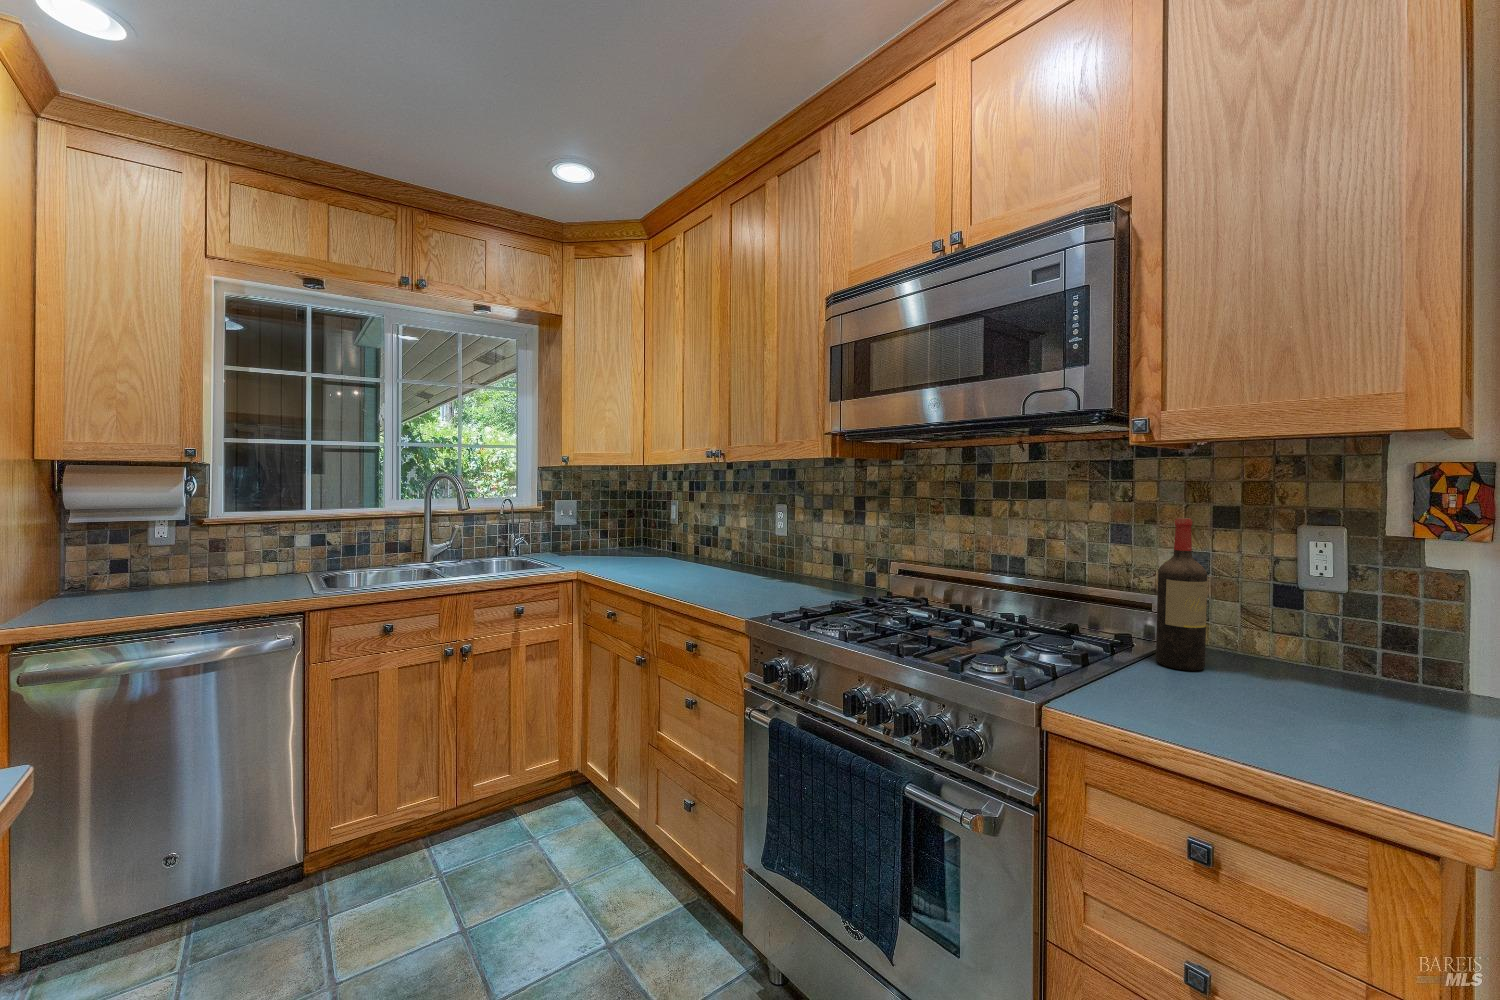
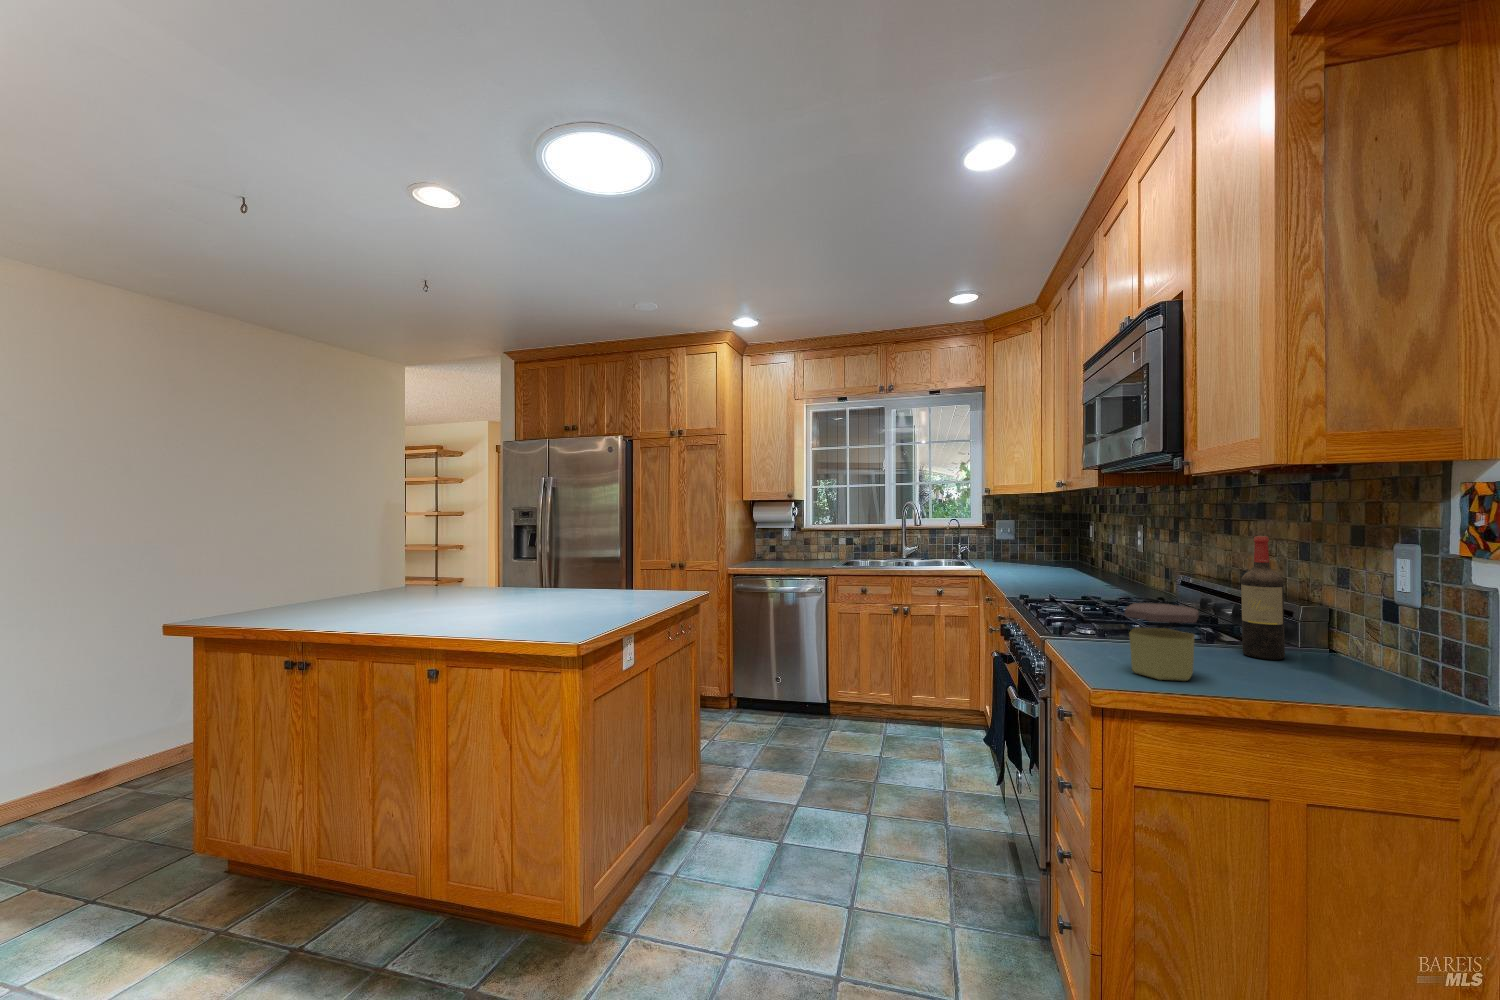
jar: none [1252,629,1386,765] -> present [1125,603,1199,681]

